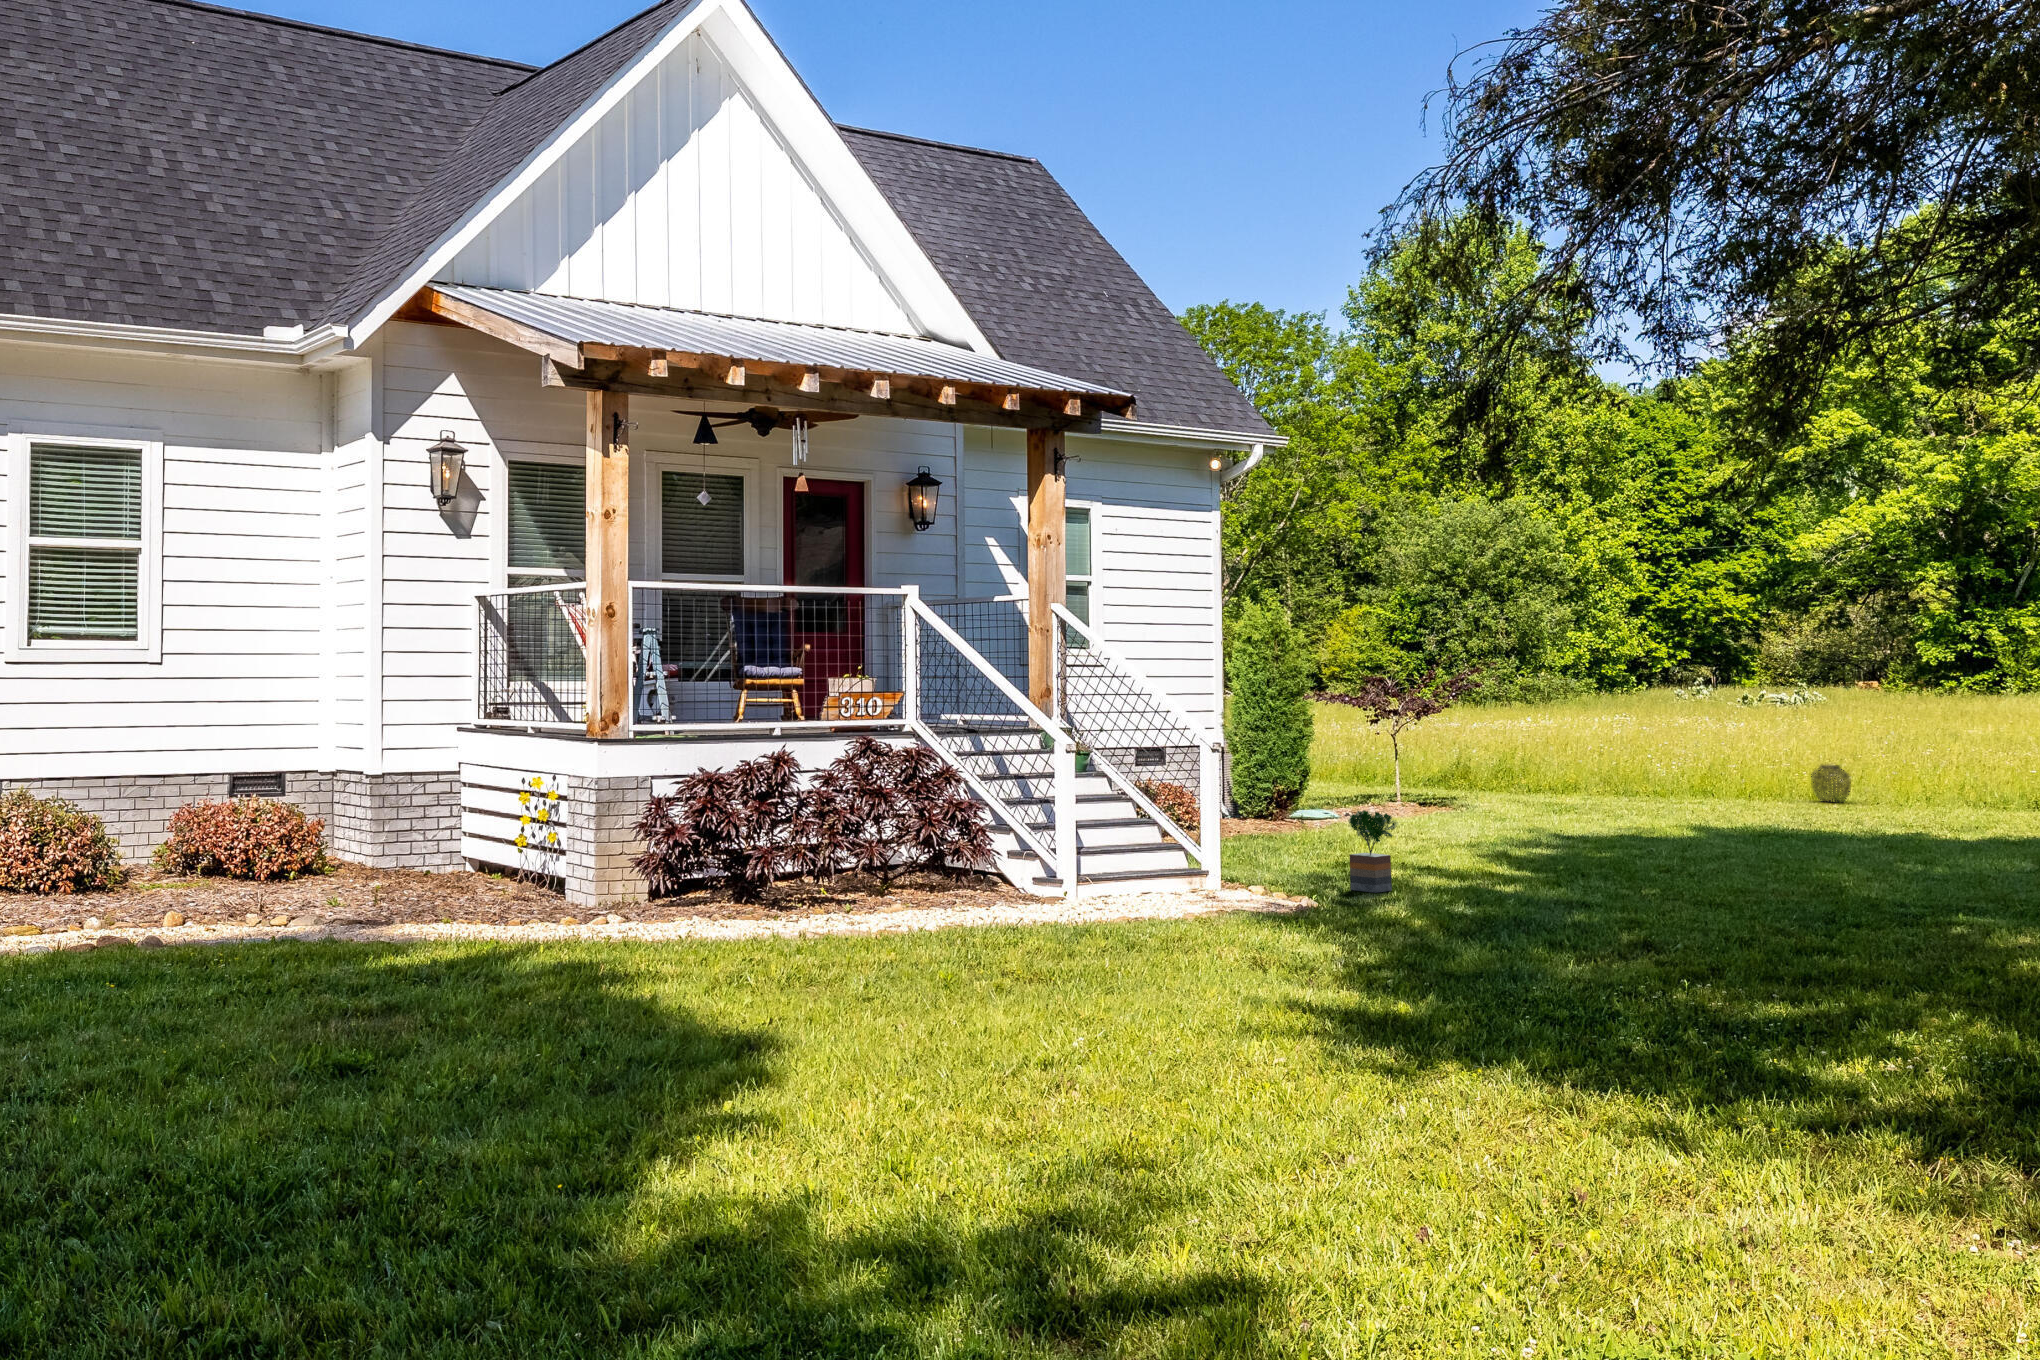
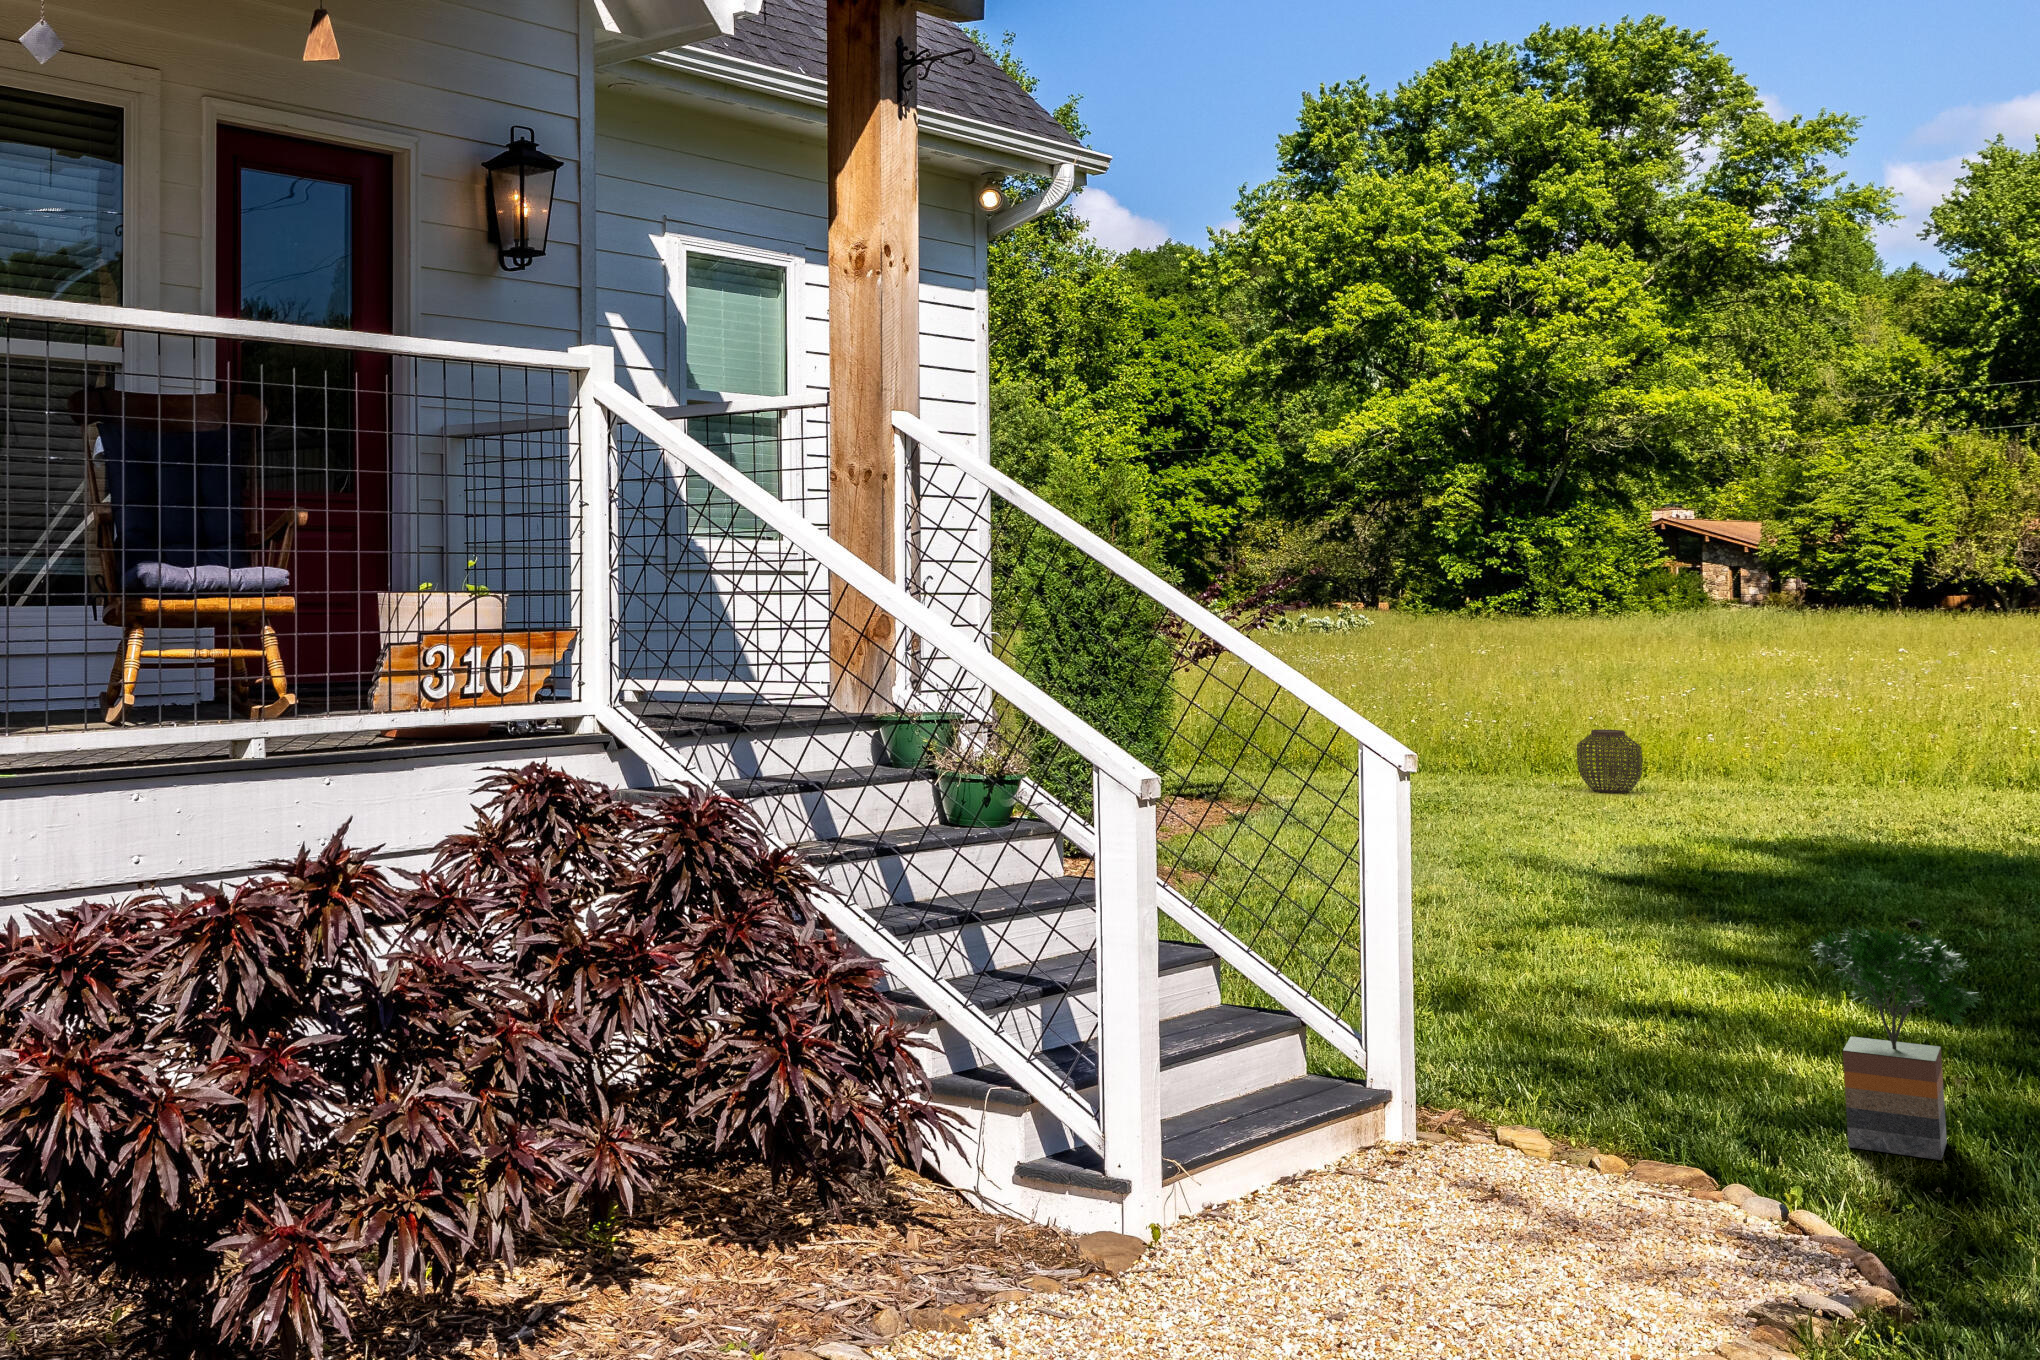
woven basket: present [1811,765,1851,803] -> present [1577,729,1642,793]

